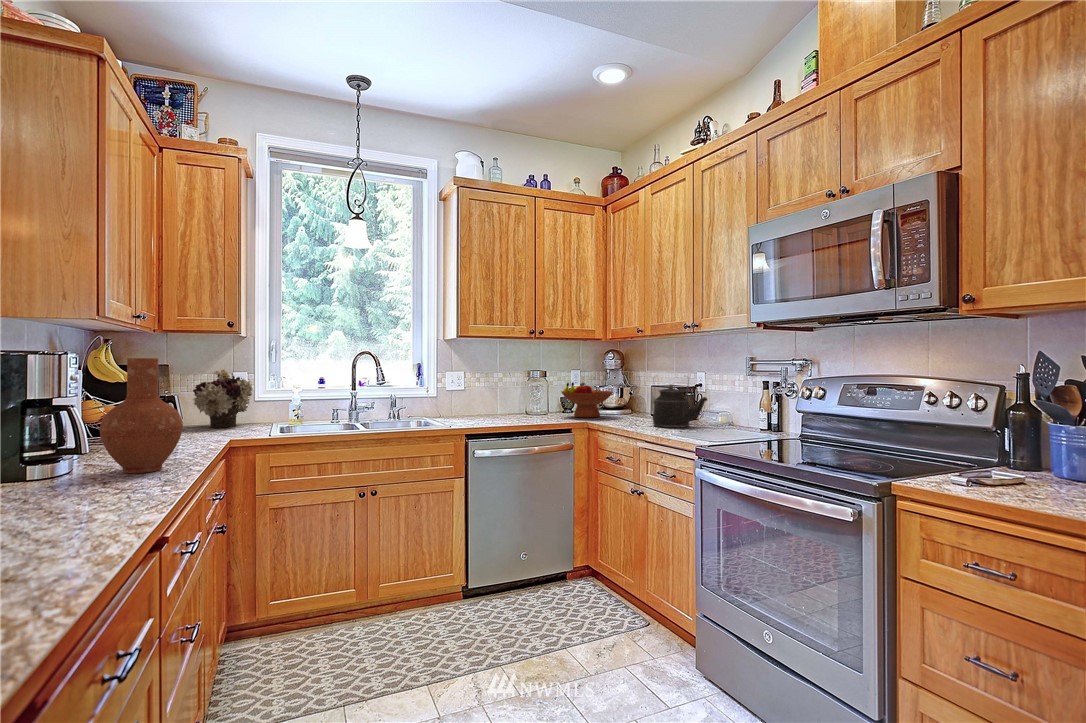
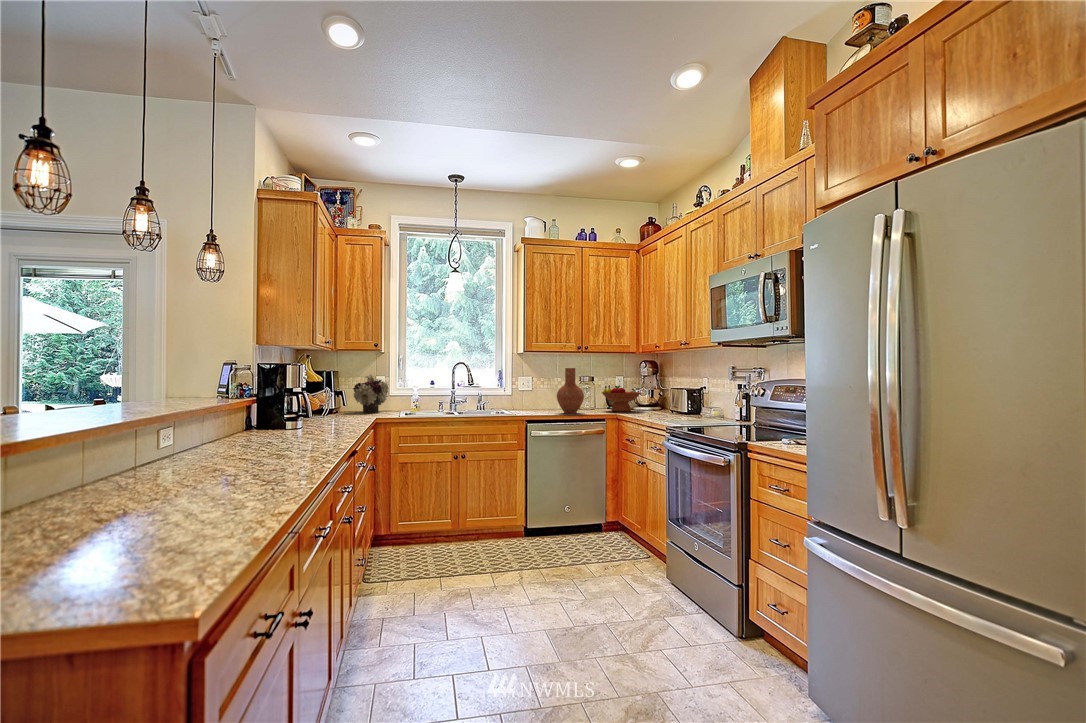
vase: present [100,358,183,473] -> present [557,368,584,414]
kettle: present [653,380,708,428] -> none [660,380,701,418]

